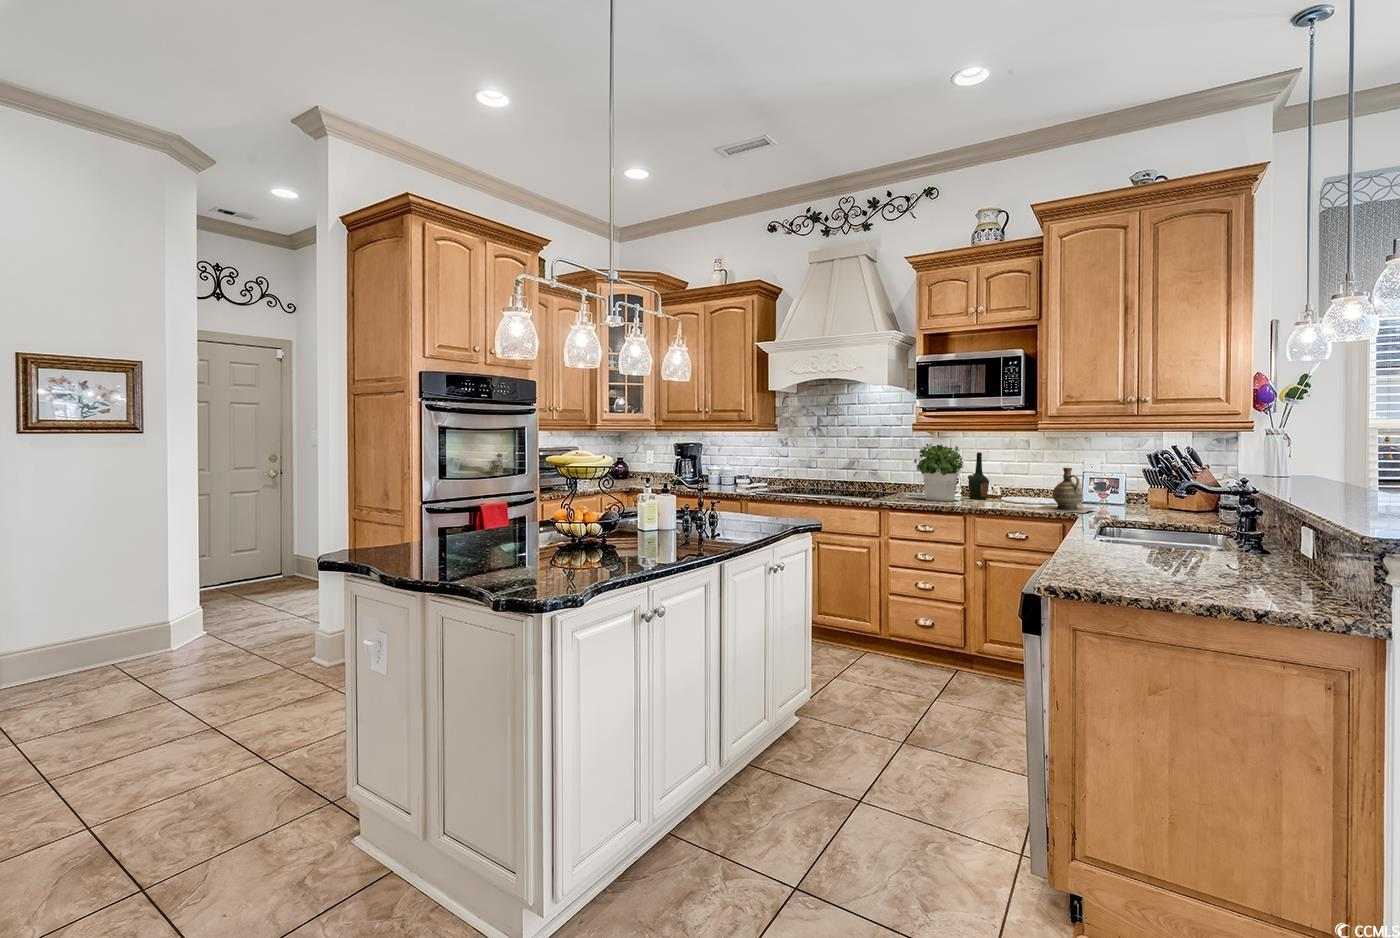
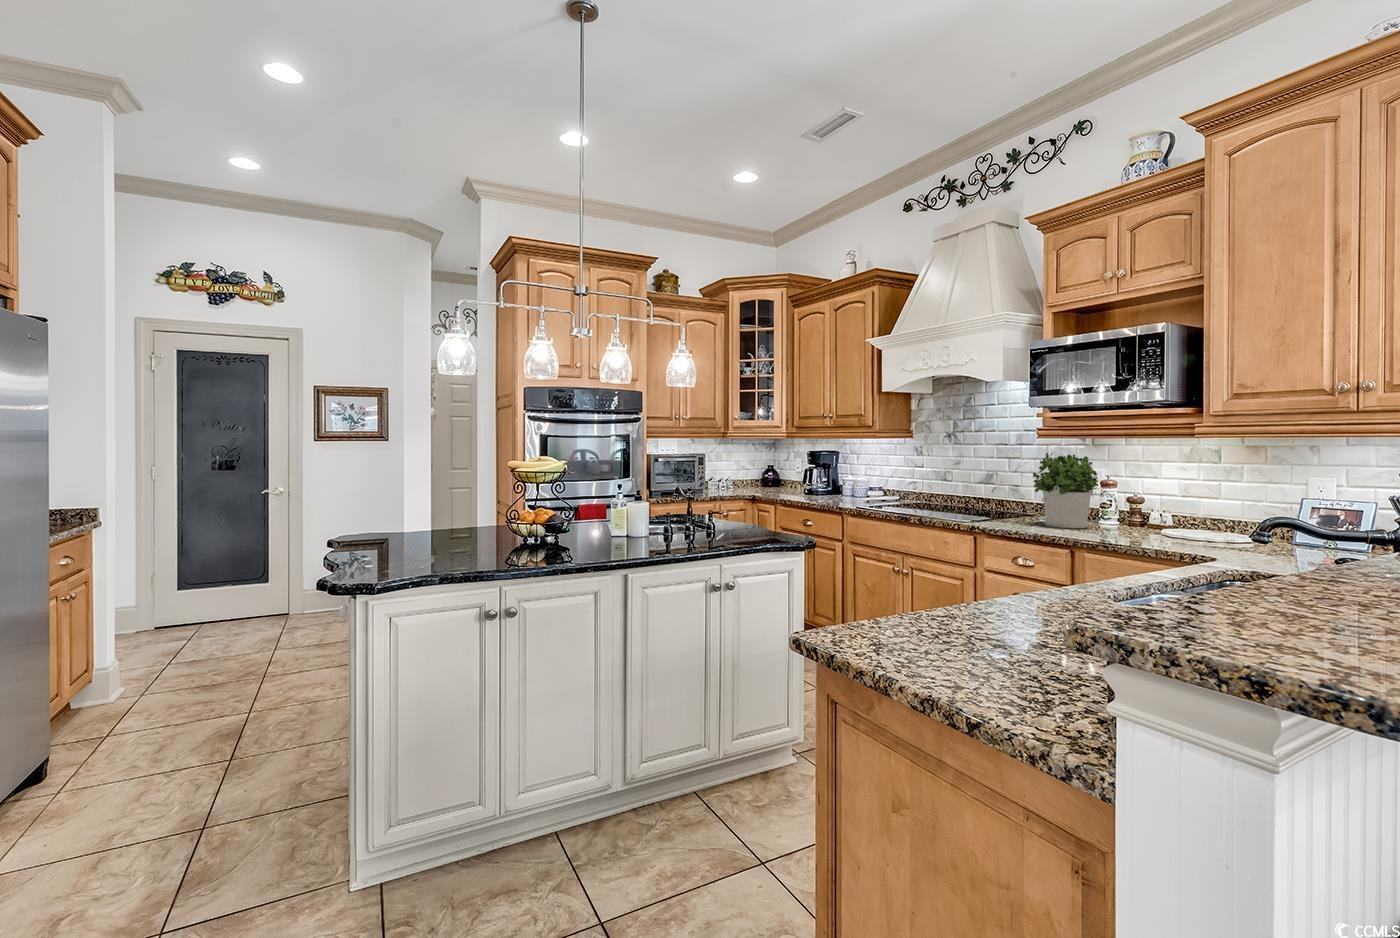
bottle: present [968,452,989,499] -> none [1123,465,1154,529]
ceramic jug: present [1035,468,1094,513] -> none [1164,488,1278,555]

